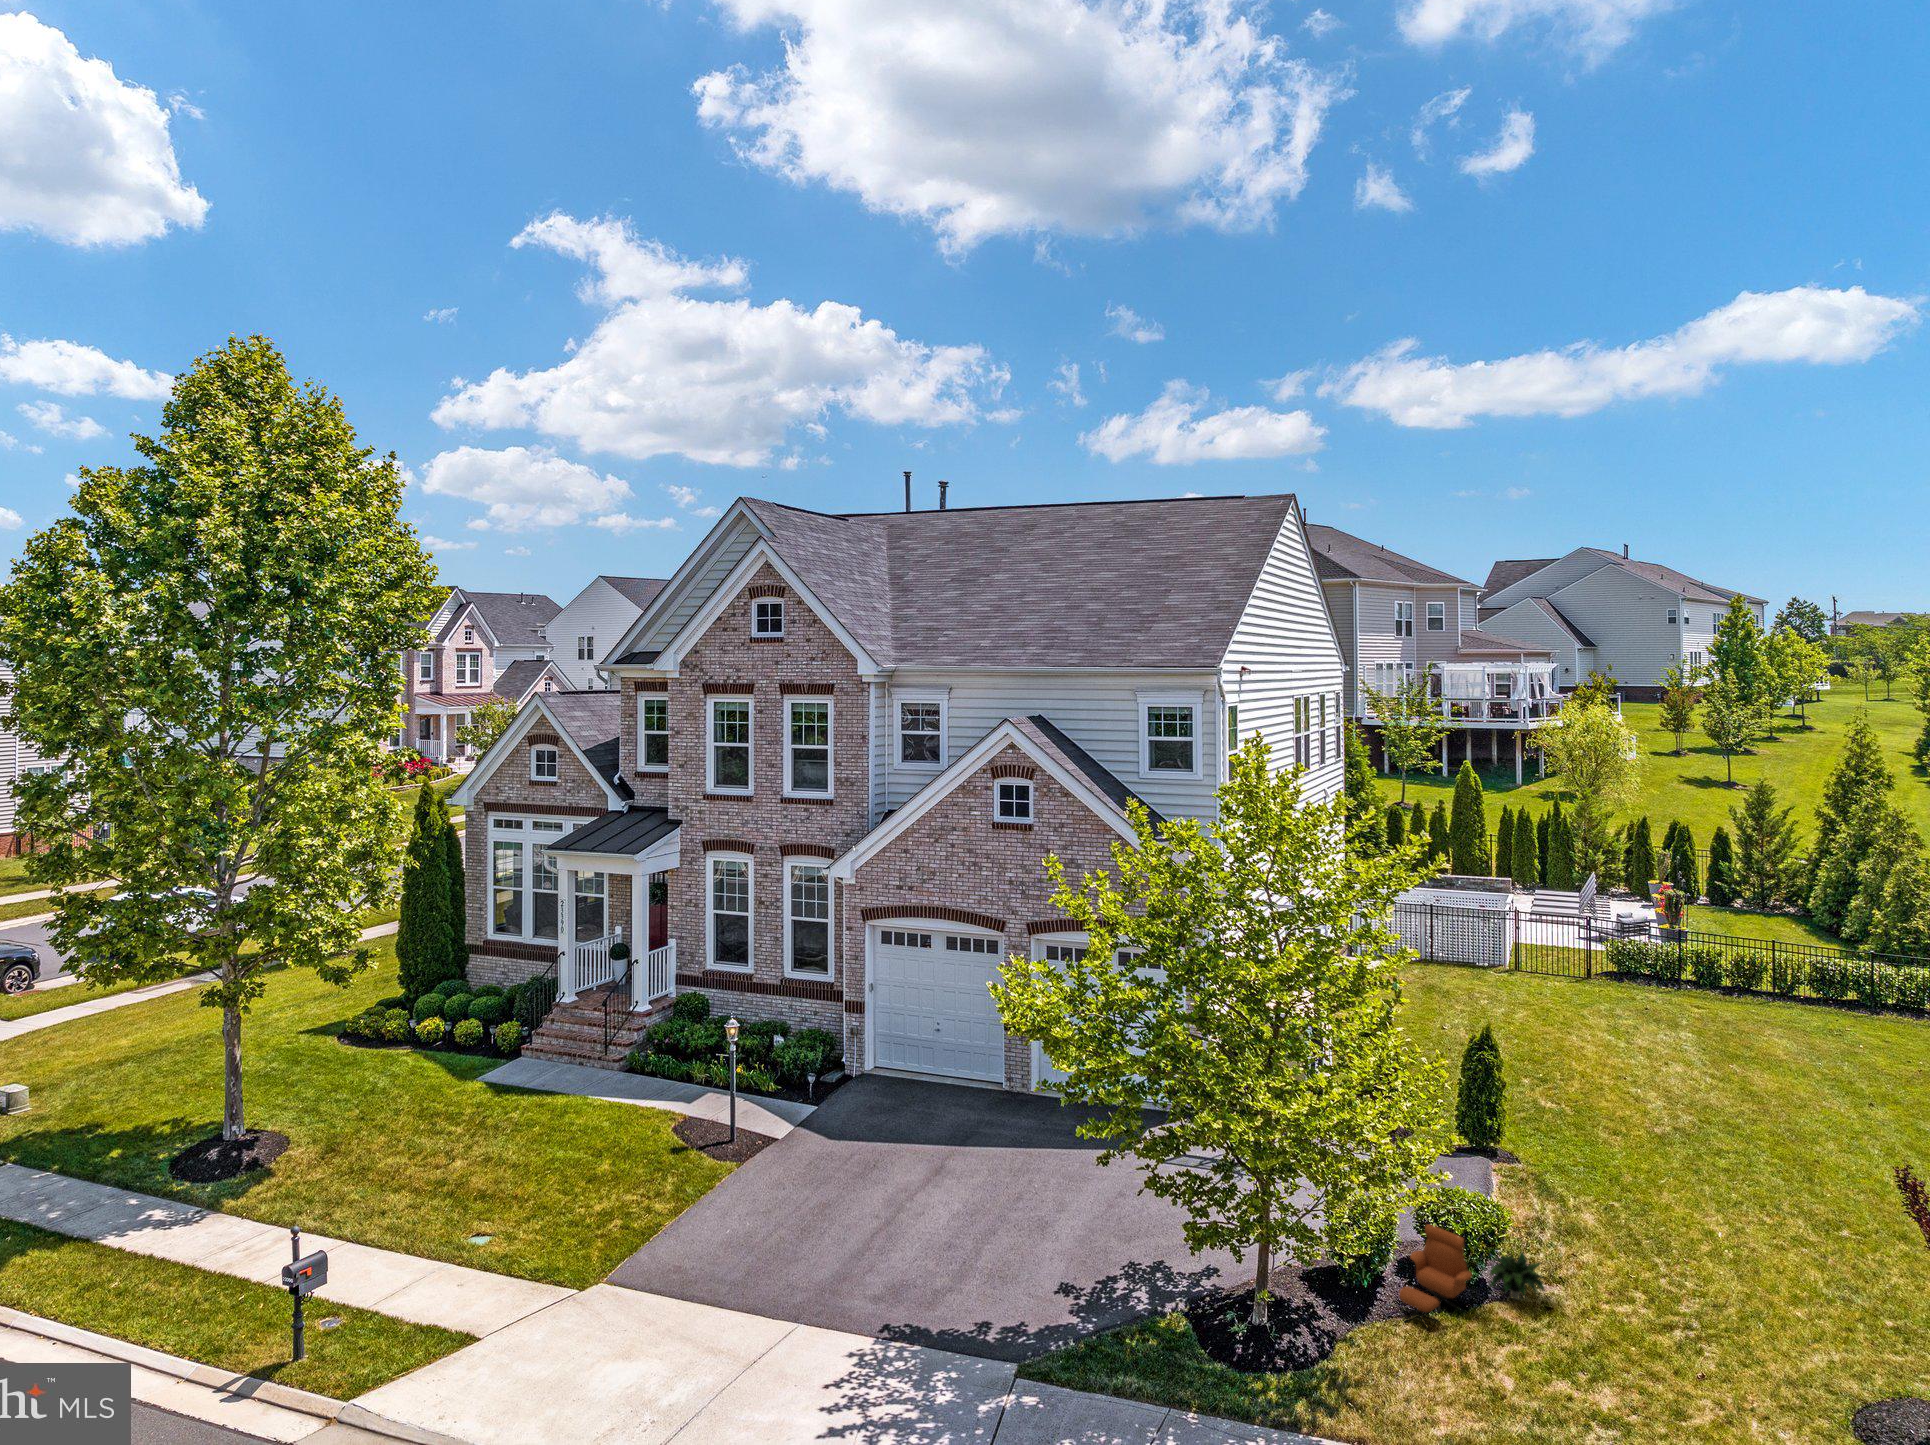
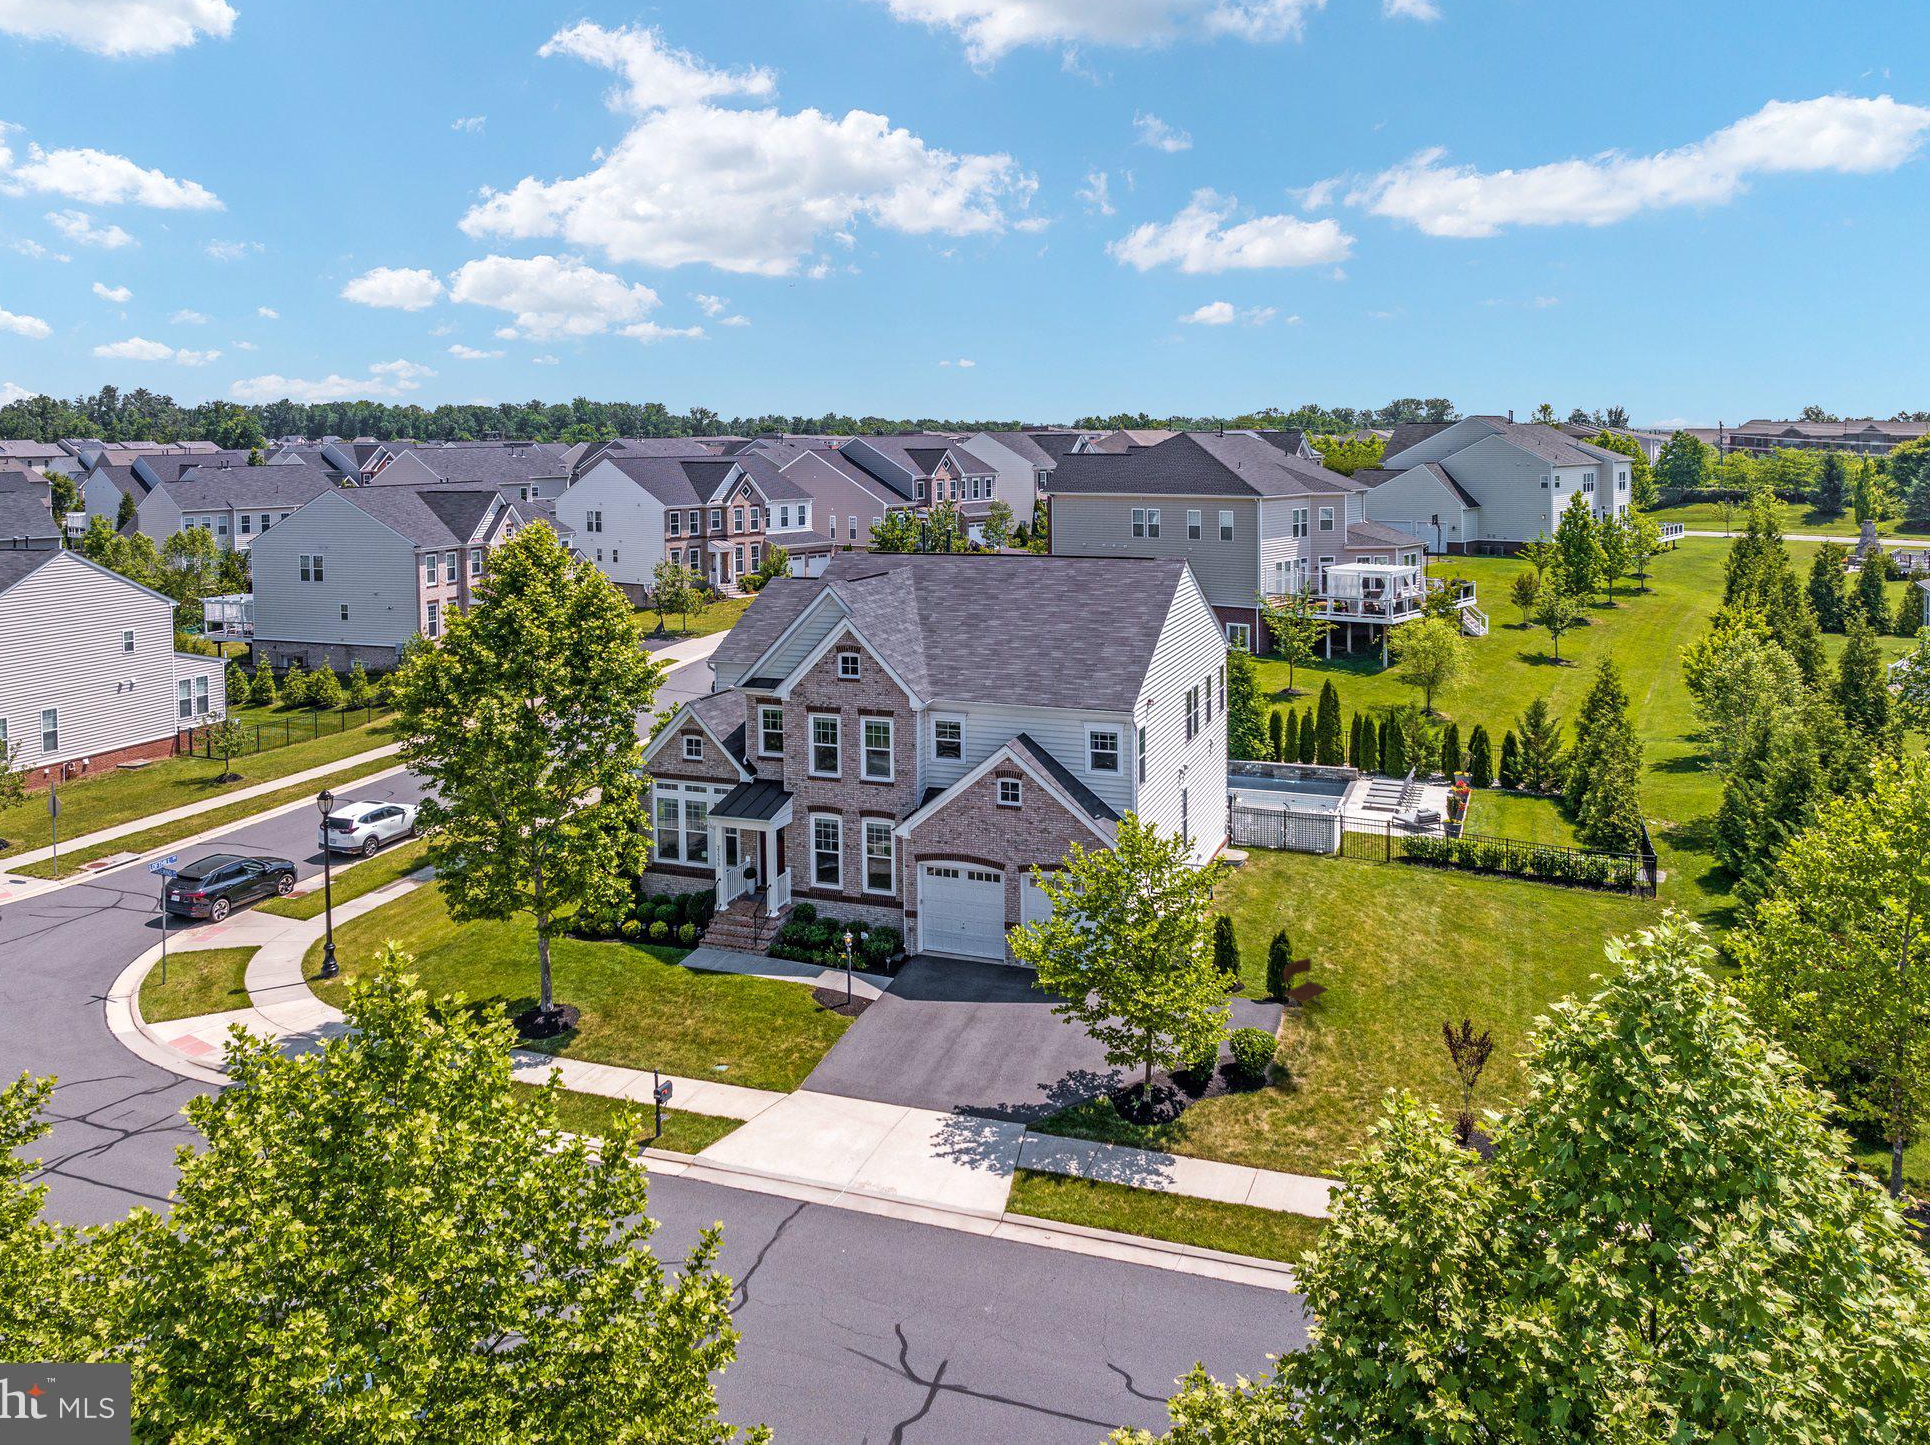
bench: none [1487,1078,1567,1183] -> present [1283,958,1328,1016]
lounge chair: present [1398,1224,1472,1328] -> none [1217,1050,1255,1103]

